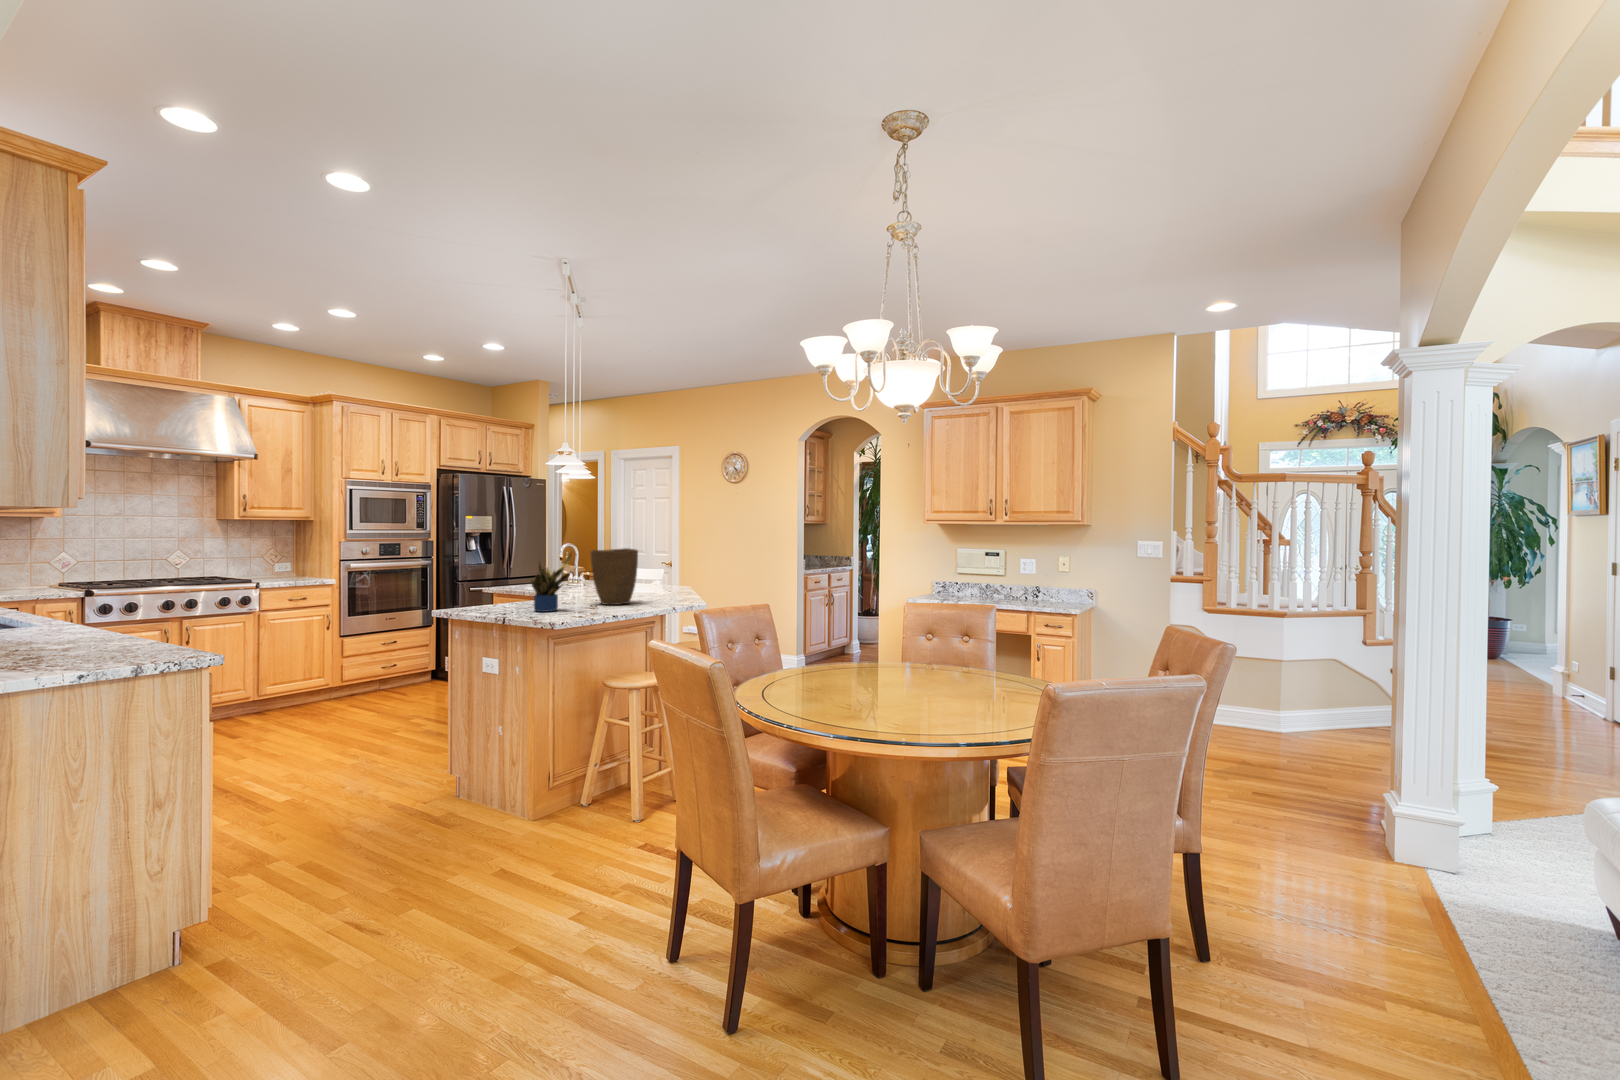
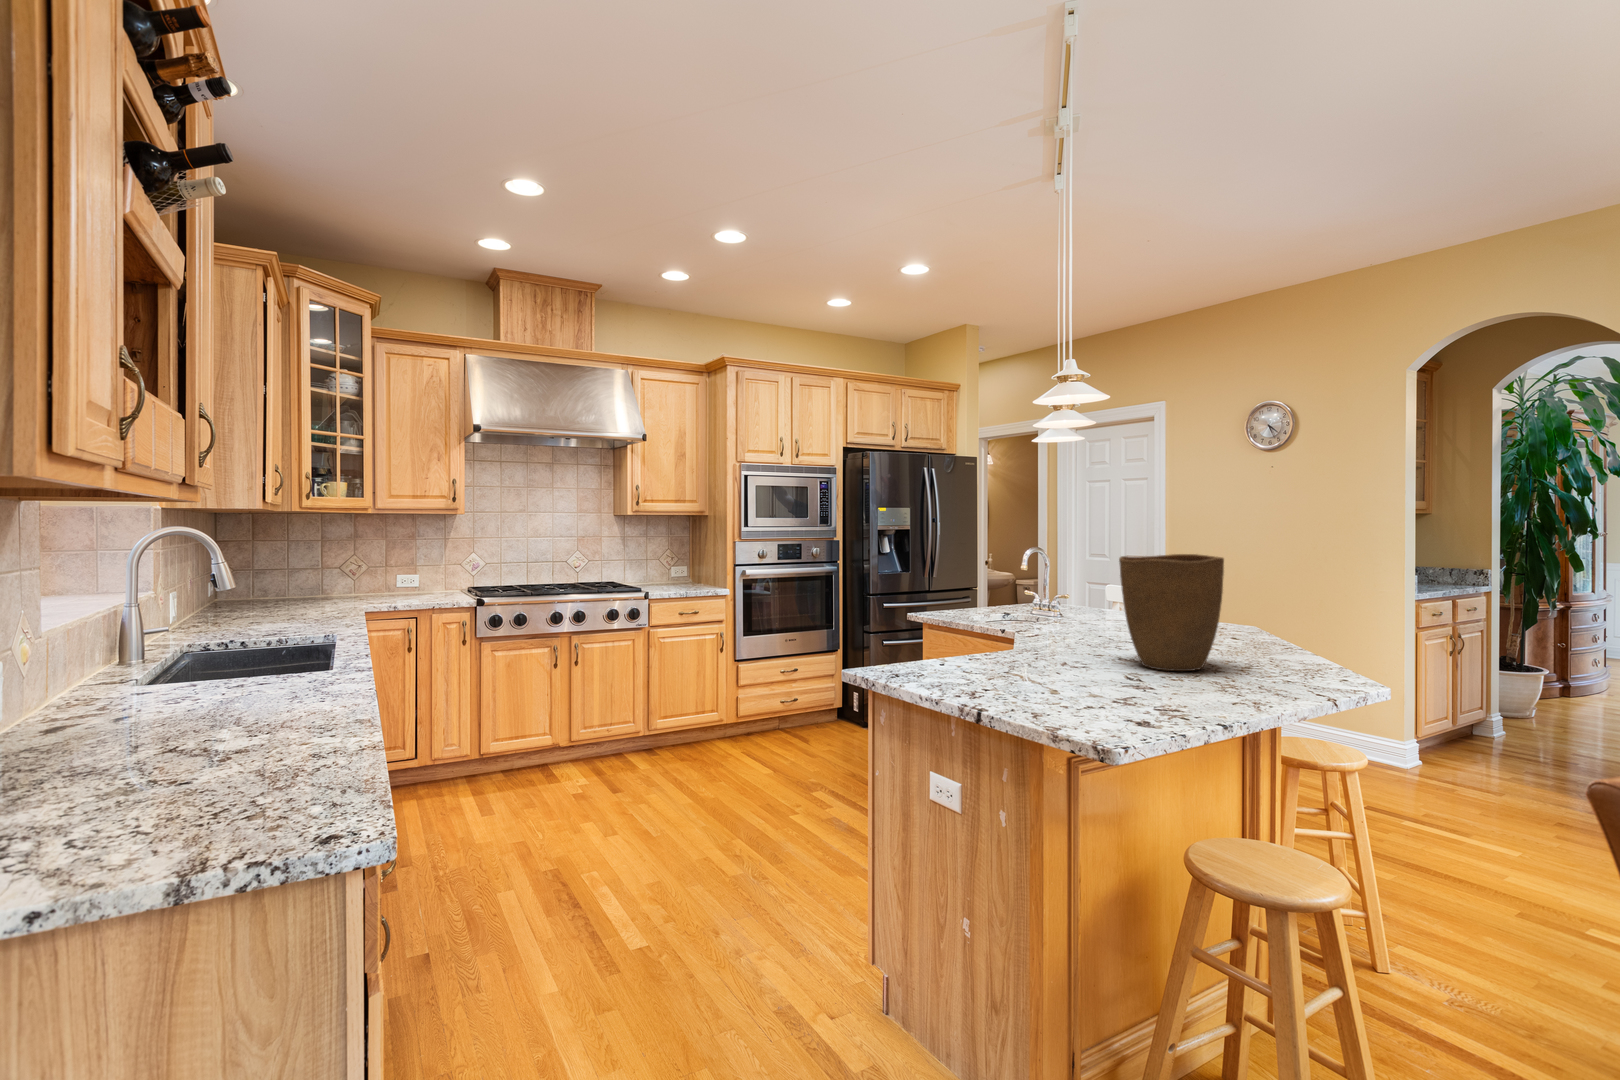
potted plant: present [531,553,572,612] -> none [1019,560,1109,687]

